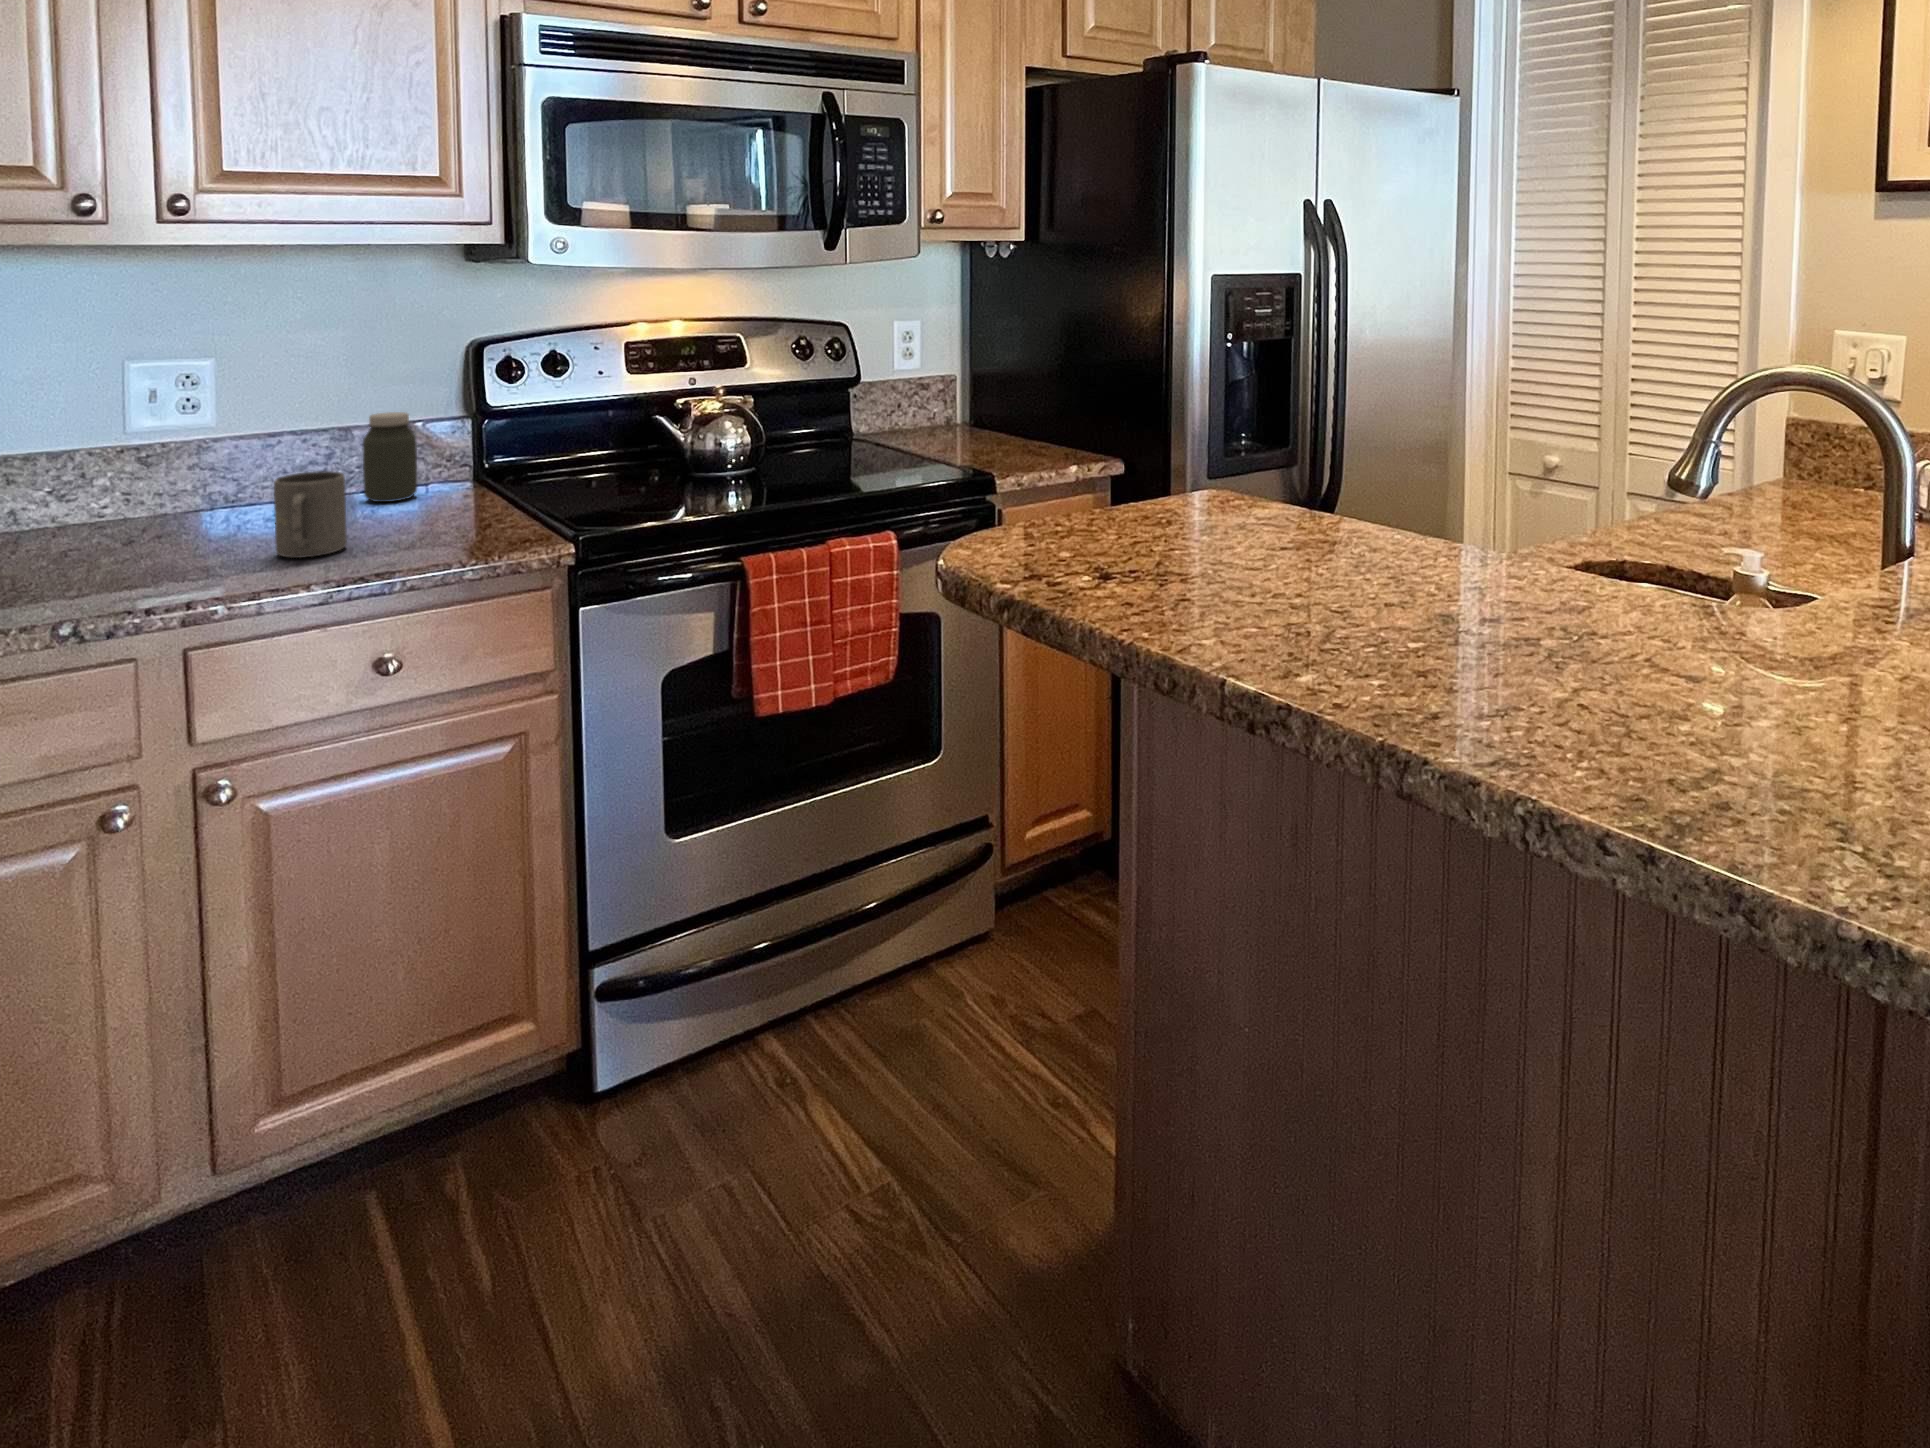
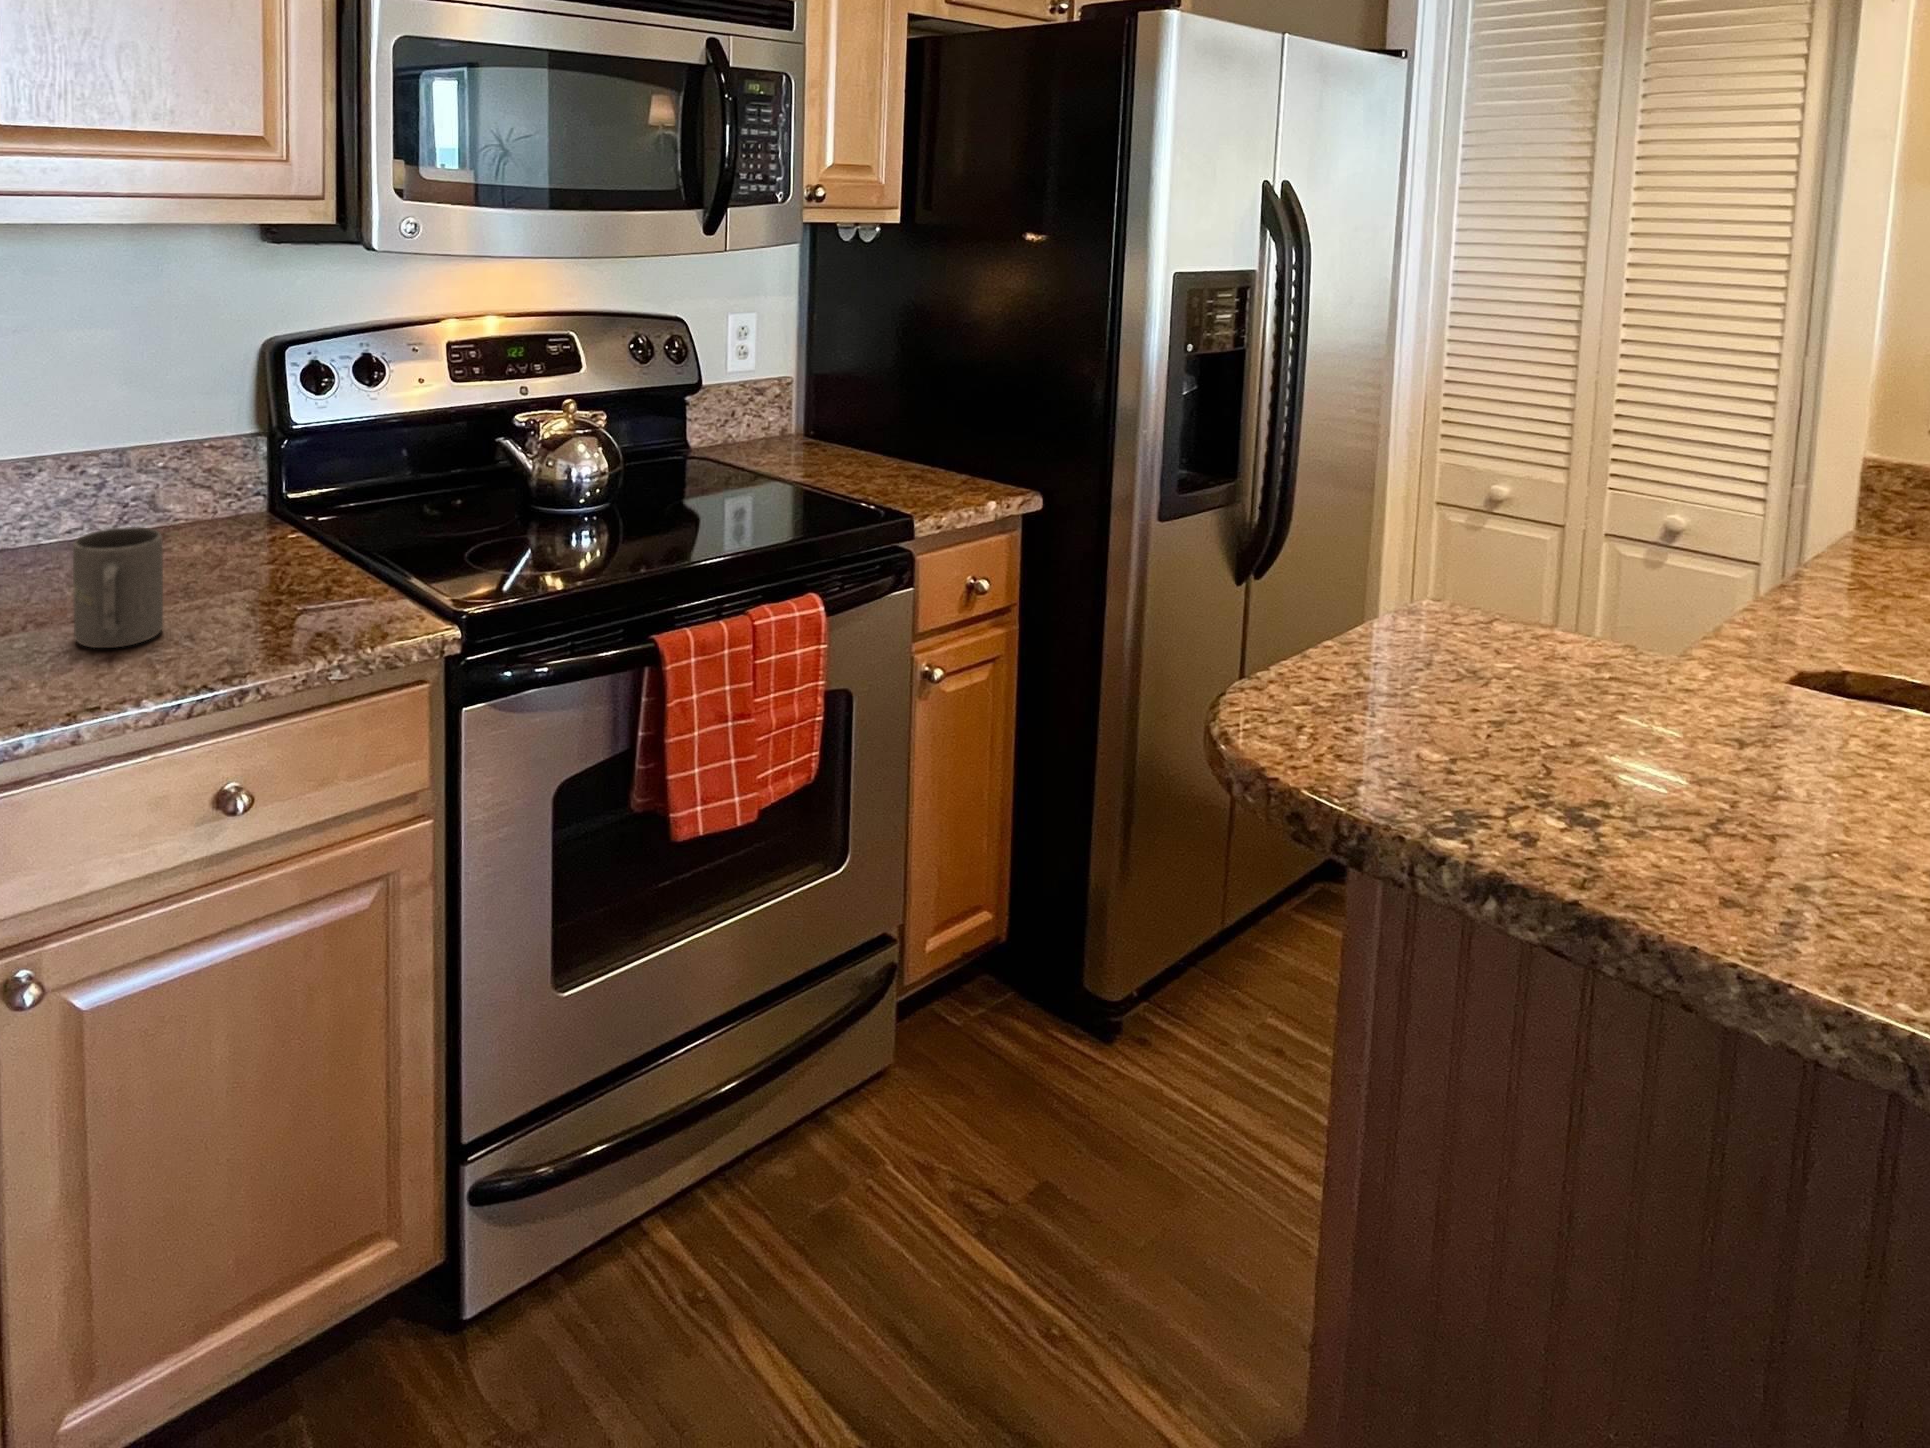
jar: present [363,412,417,502] -> none [151,433,215,549]

